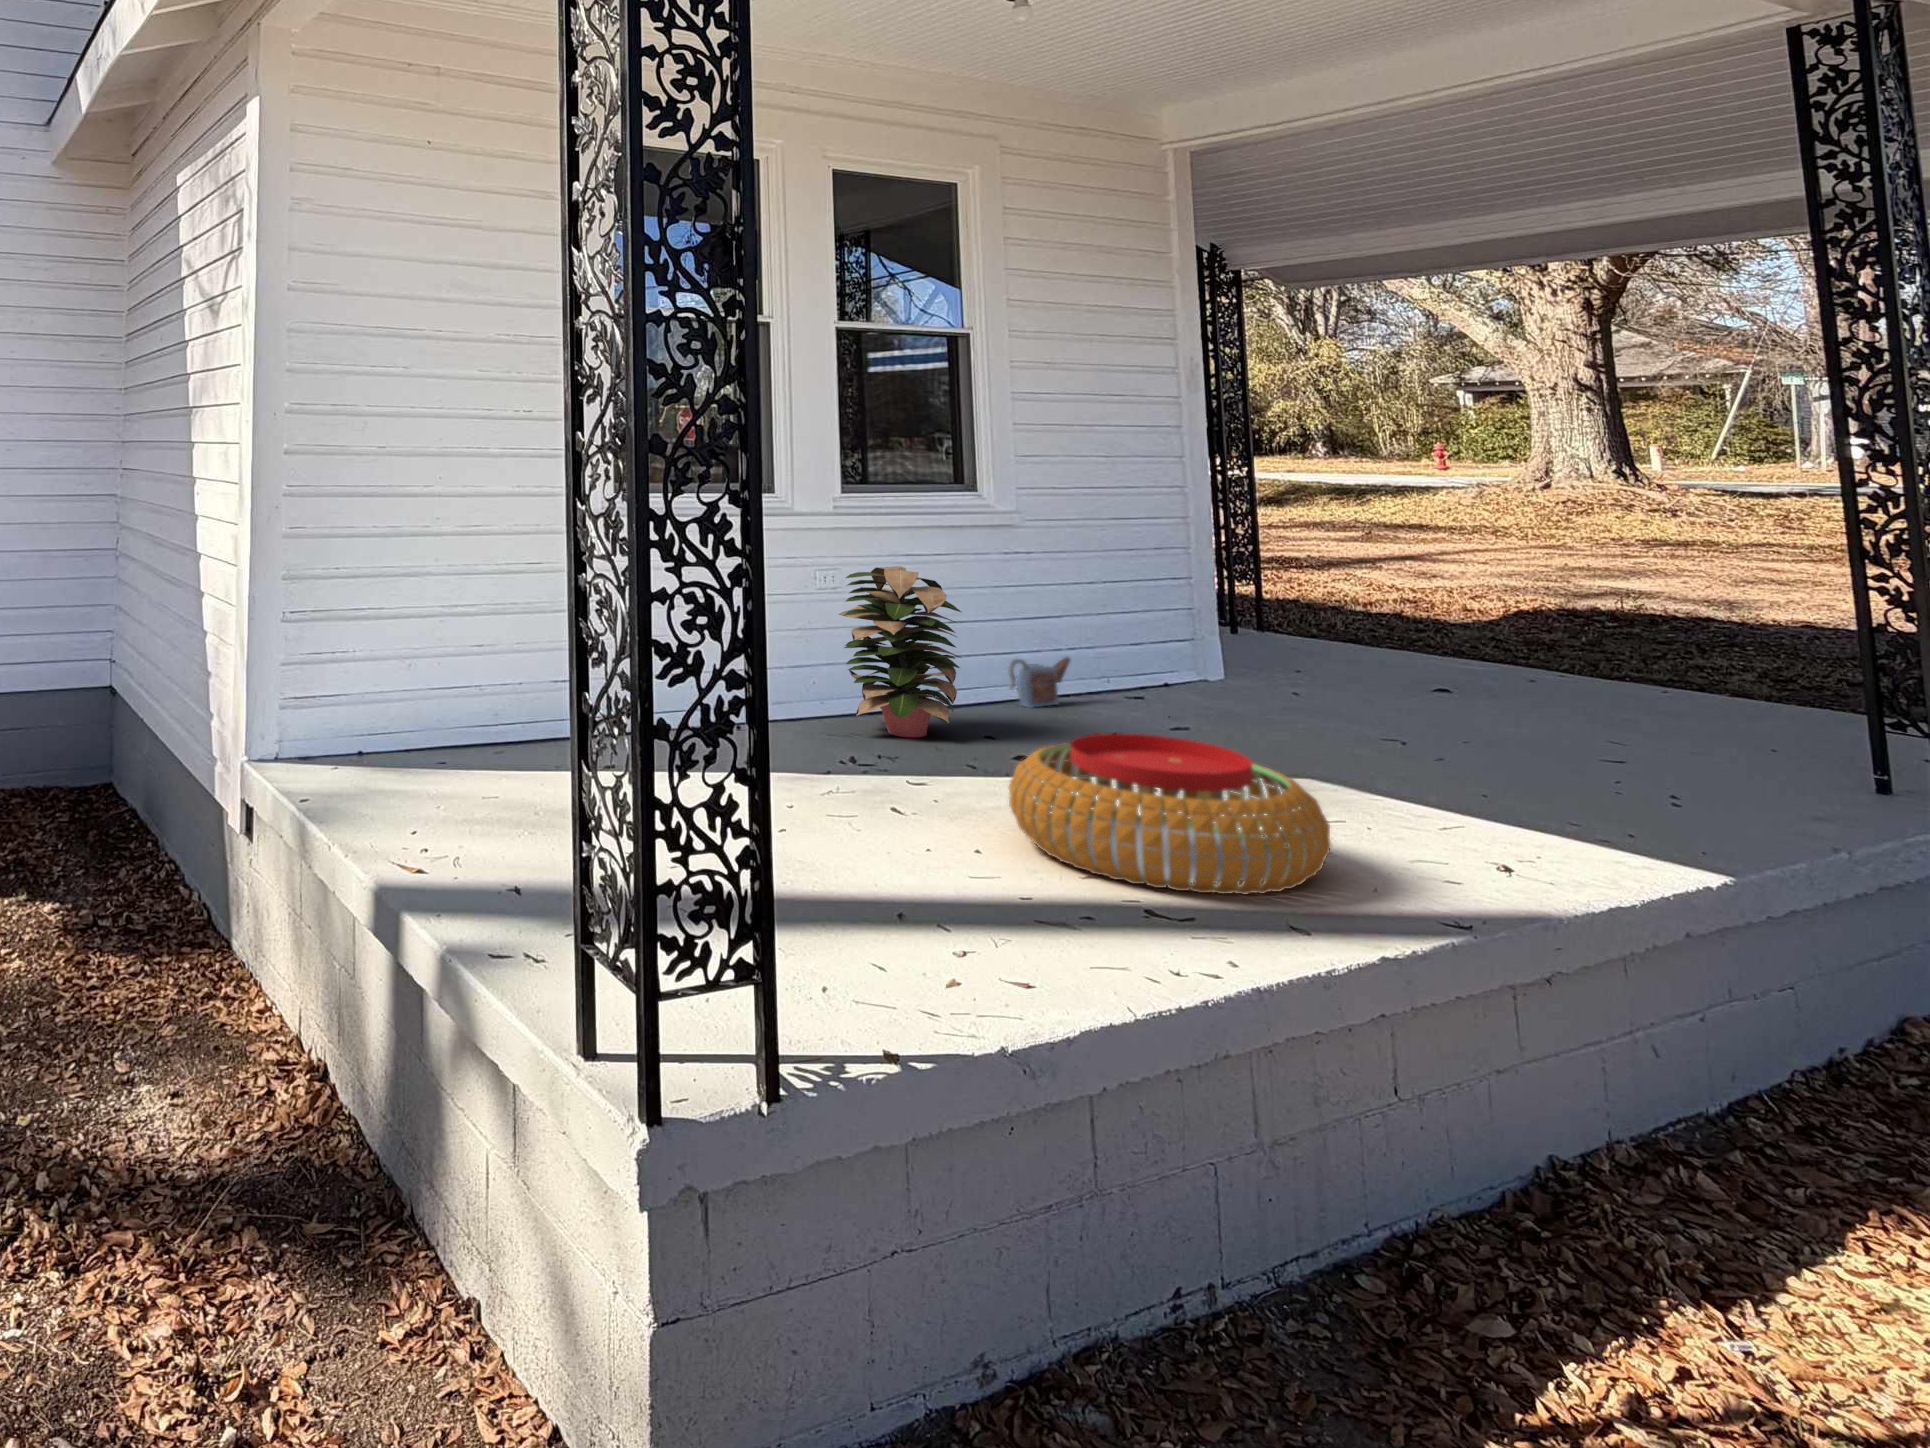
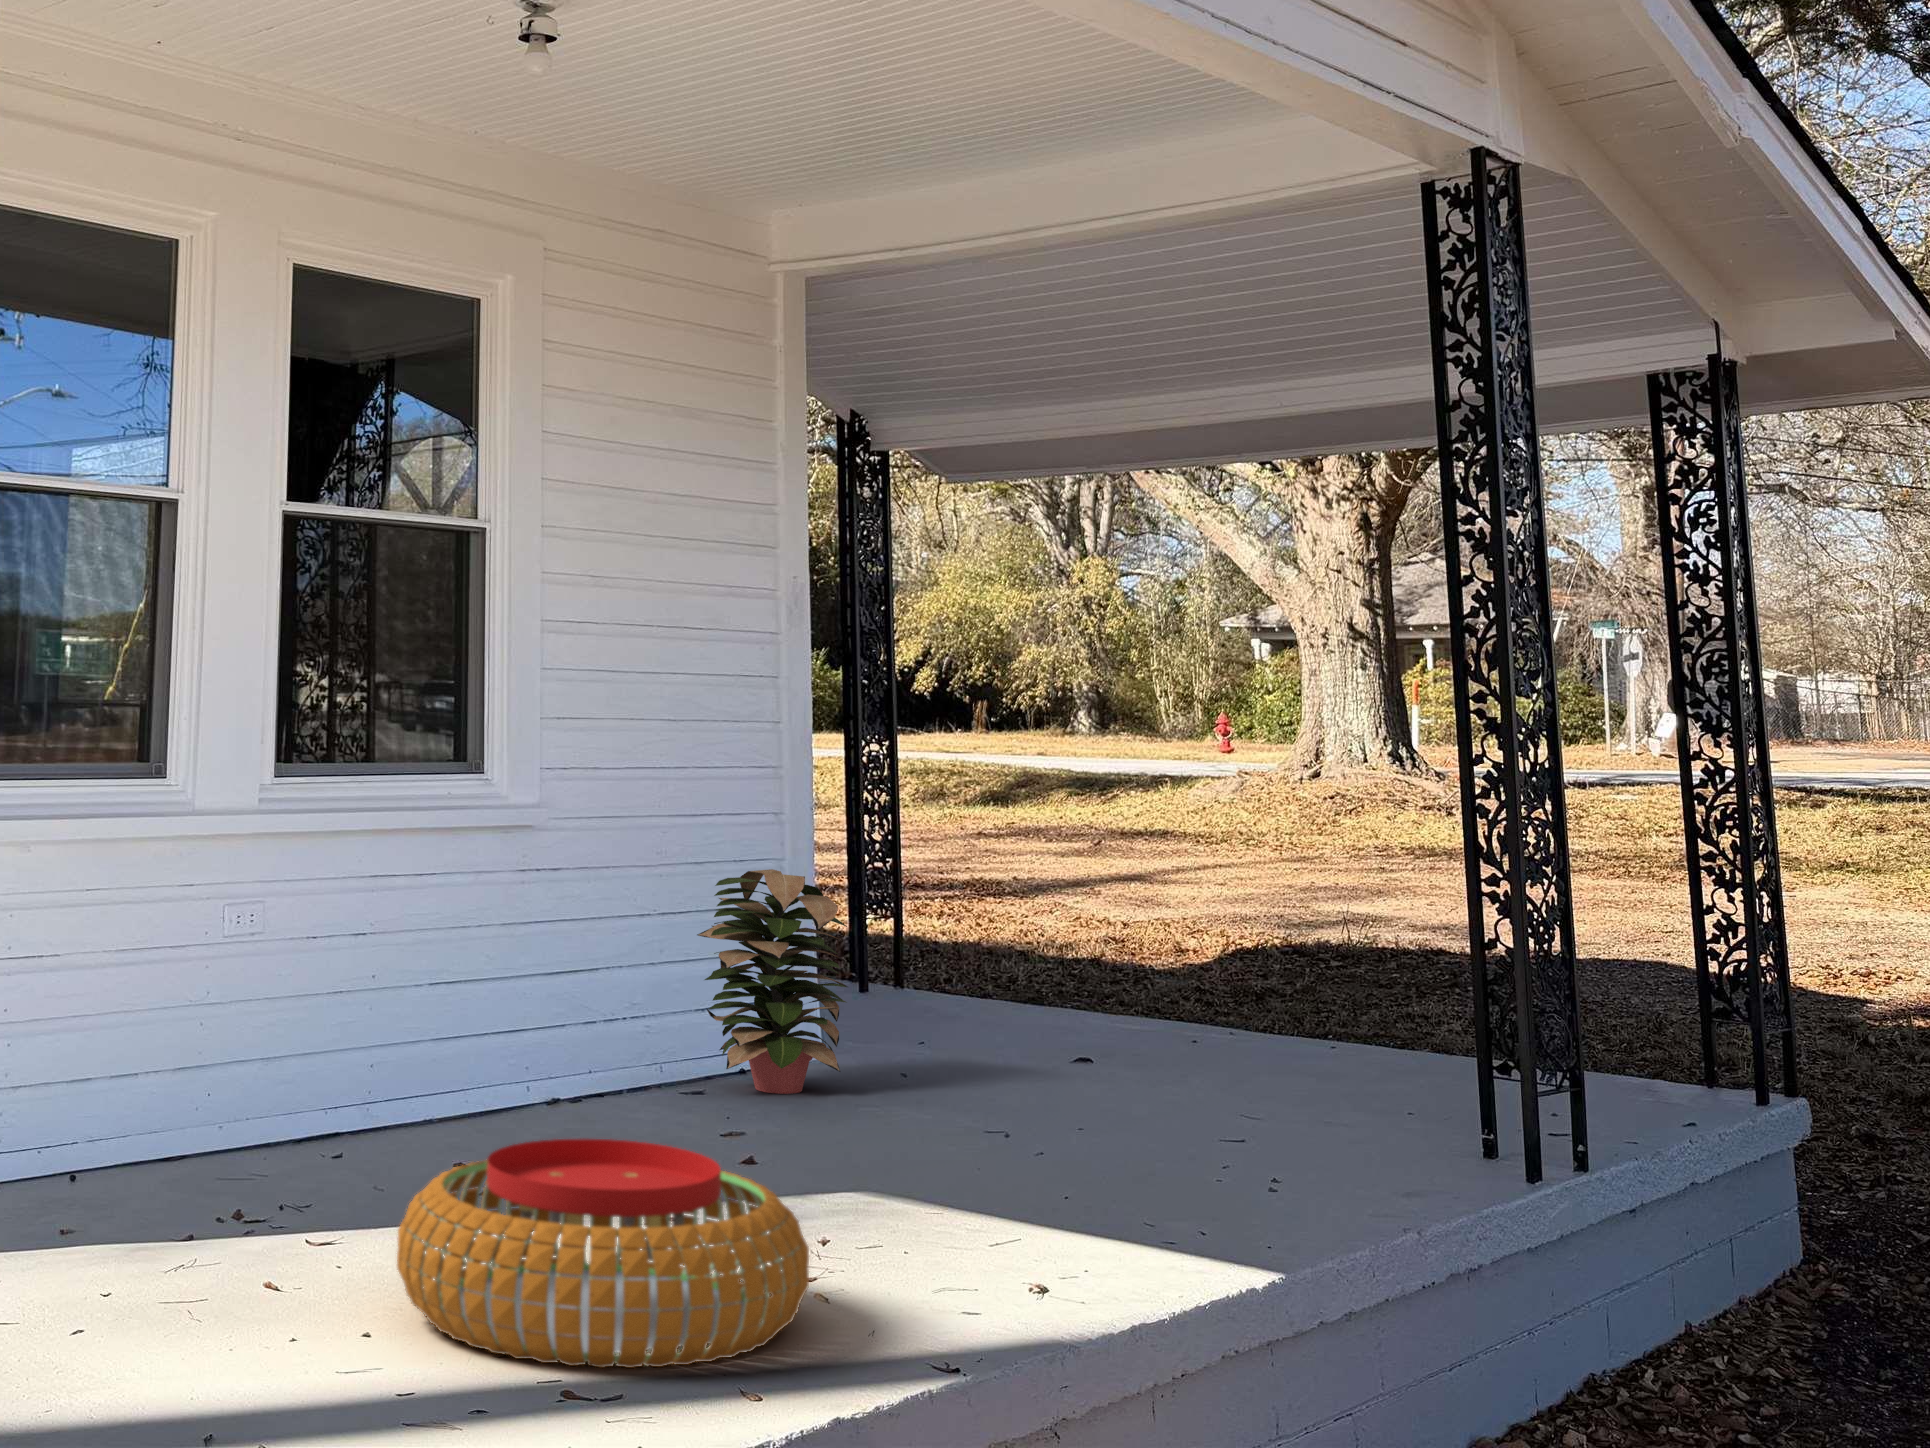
decorative plant: present [839,566,961,737] -> present [697,869,848,1094]
watering can: present [1008,657,1070,708] -> none [475,1031,573,1115]

